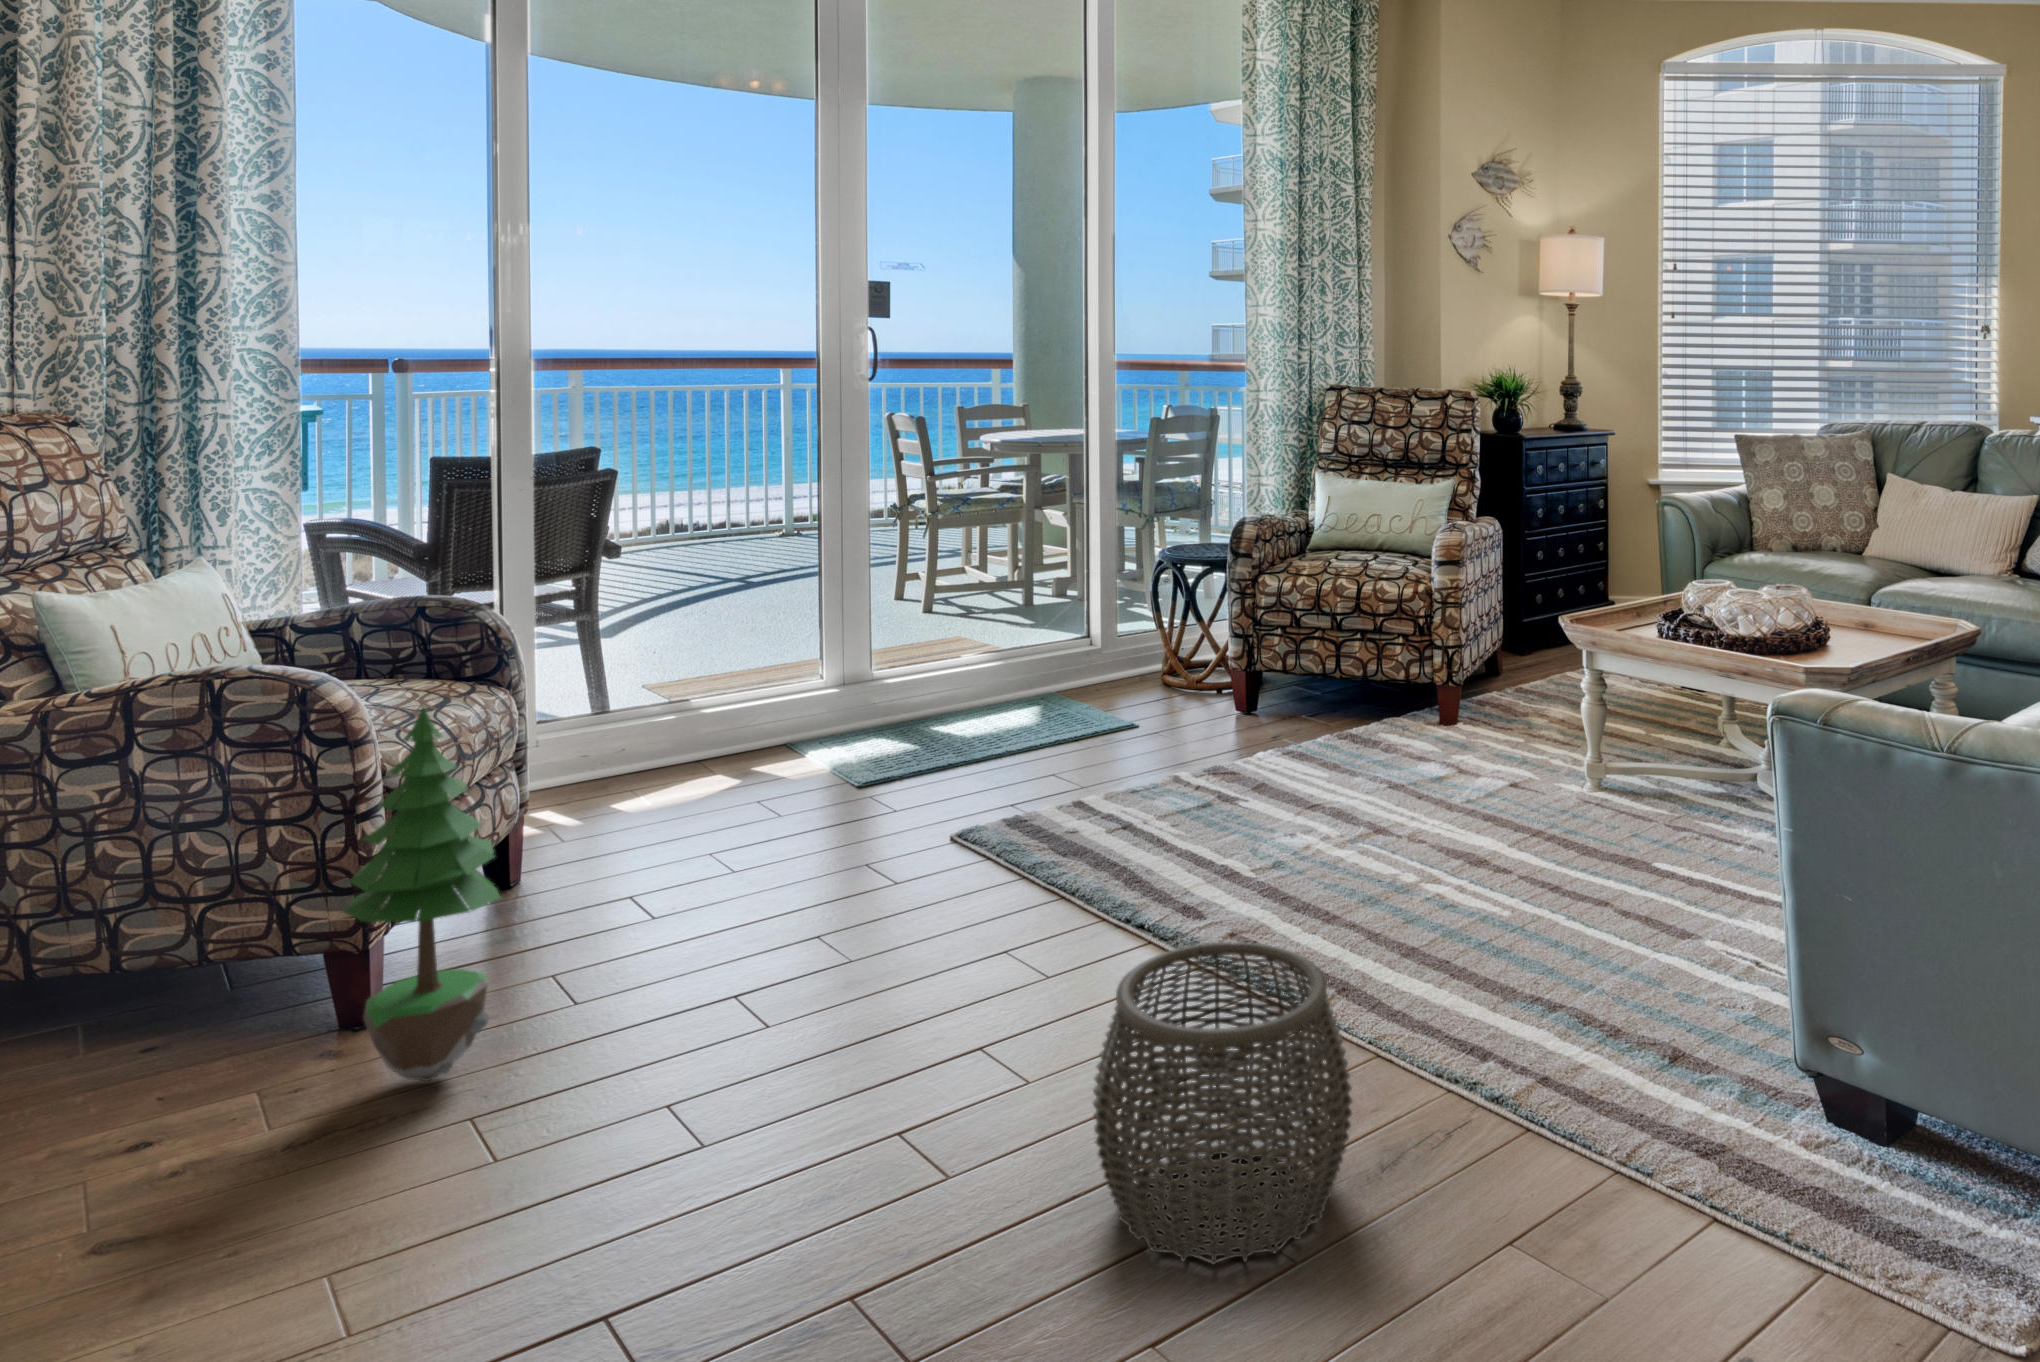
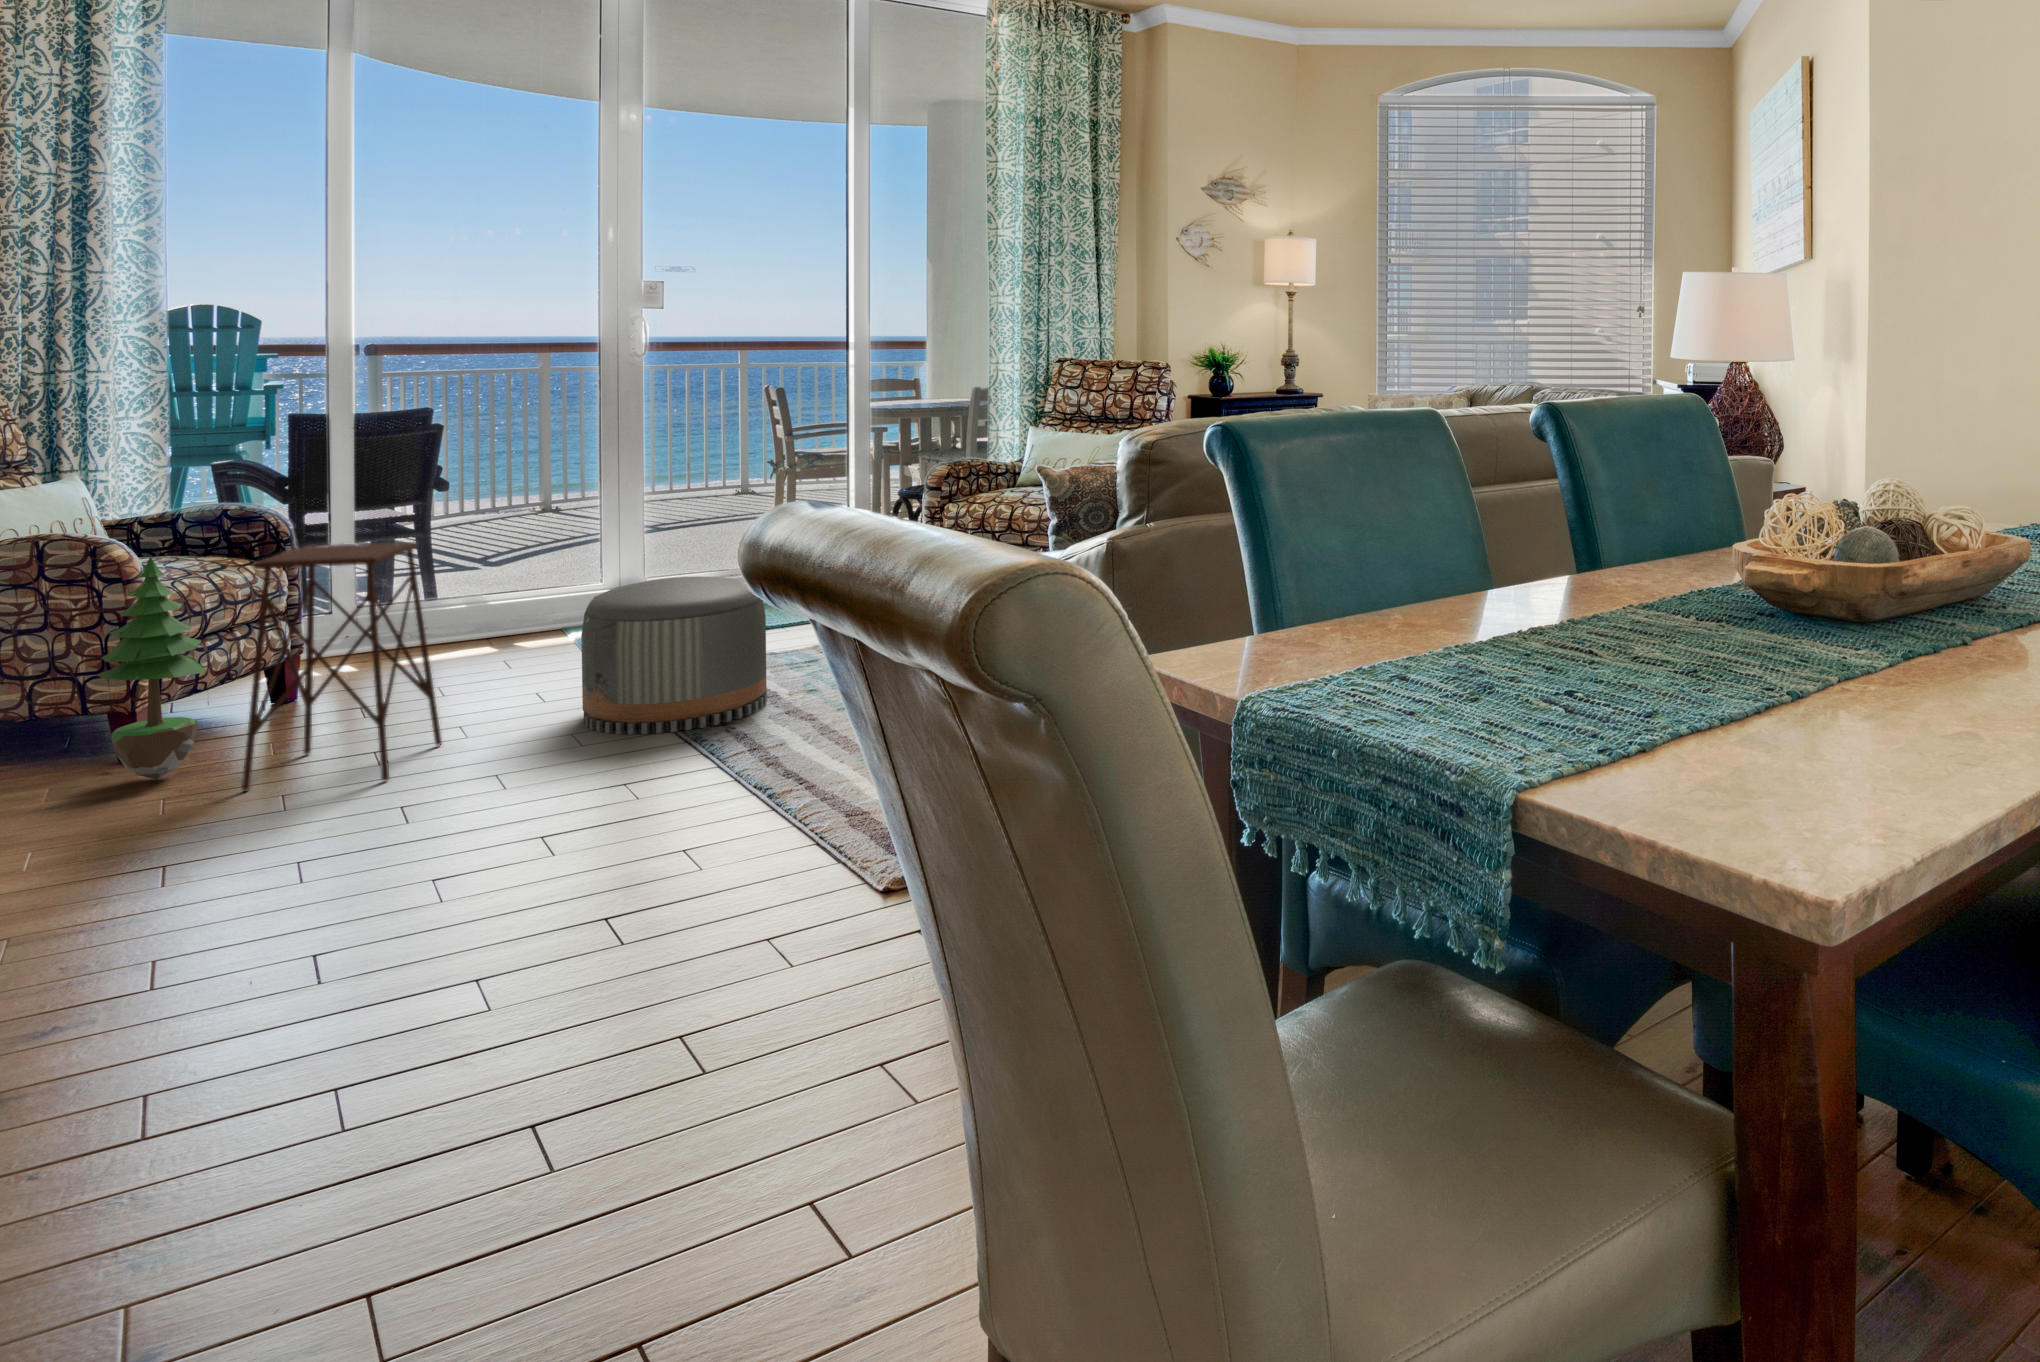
side table: none [595,663,831,1108] -> present [242,542,442,792]
pouf: none [990,694,1236,954] -> present [581,576,767,734]
woven basket: present [1093,942,1352,1264] -> none [456,696,631,854]

